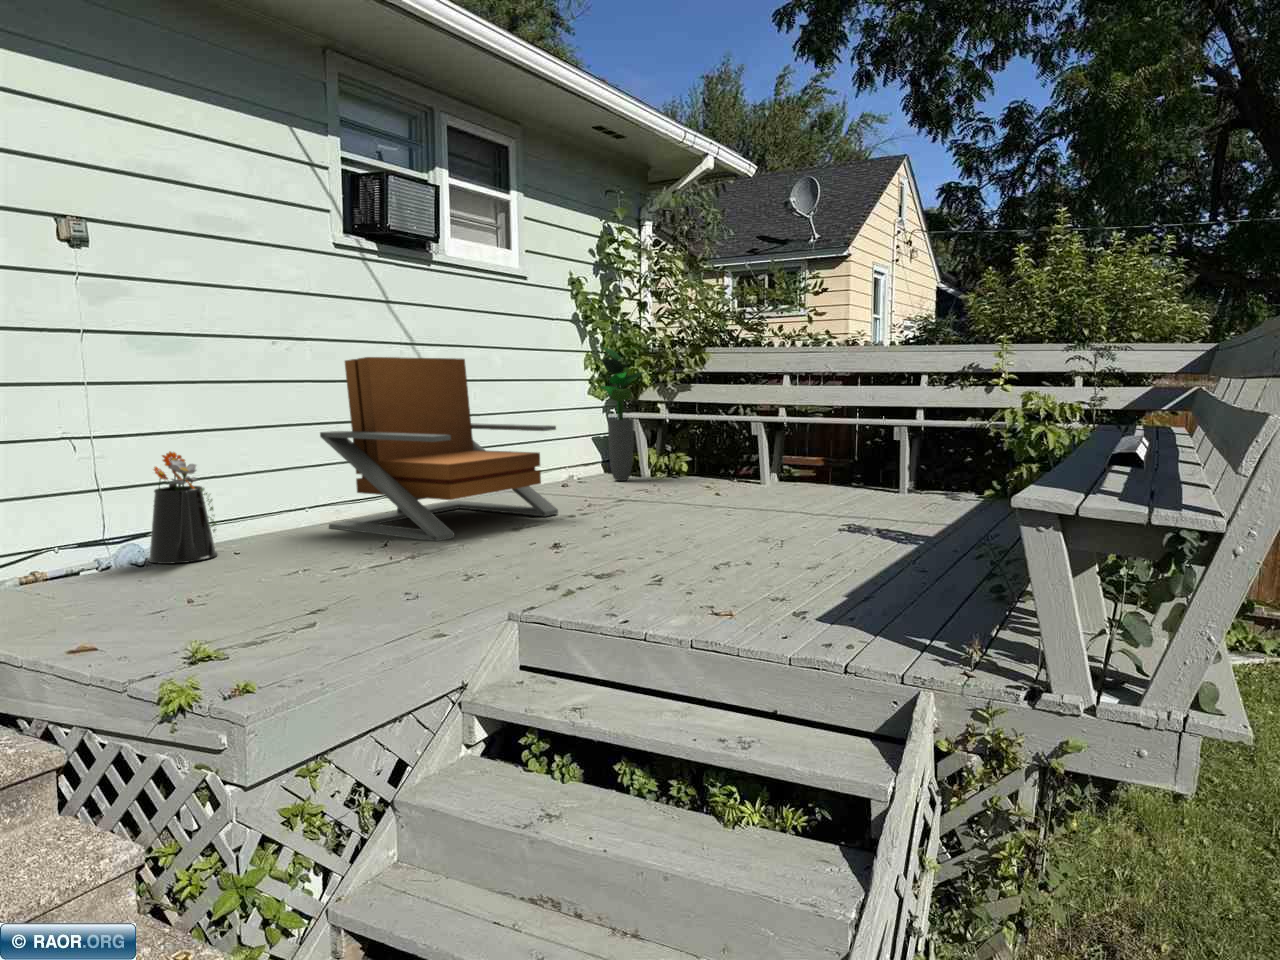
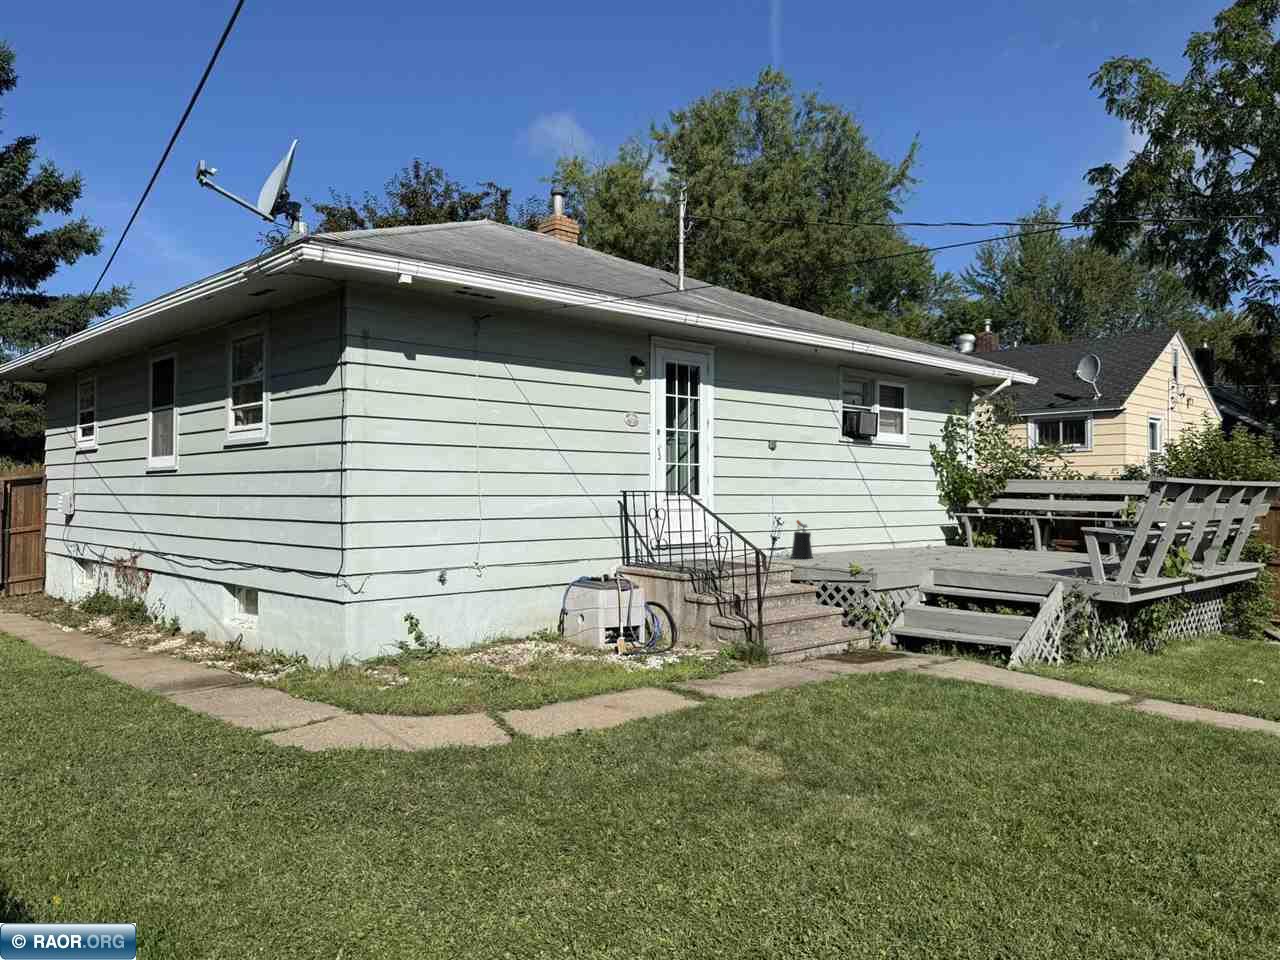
potted plant: present [595,346,646,481] -> none [942,479,974,549]
lounge chair: present [320,357,558,541] -> none [836,486,934,558]

